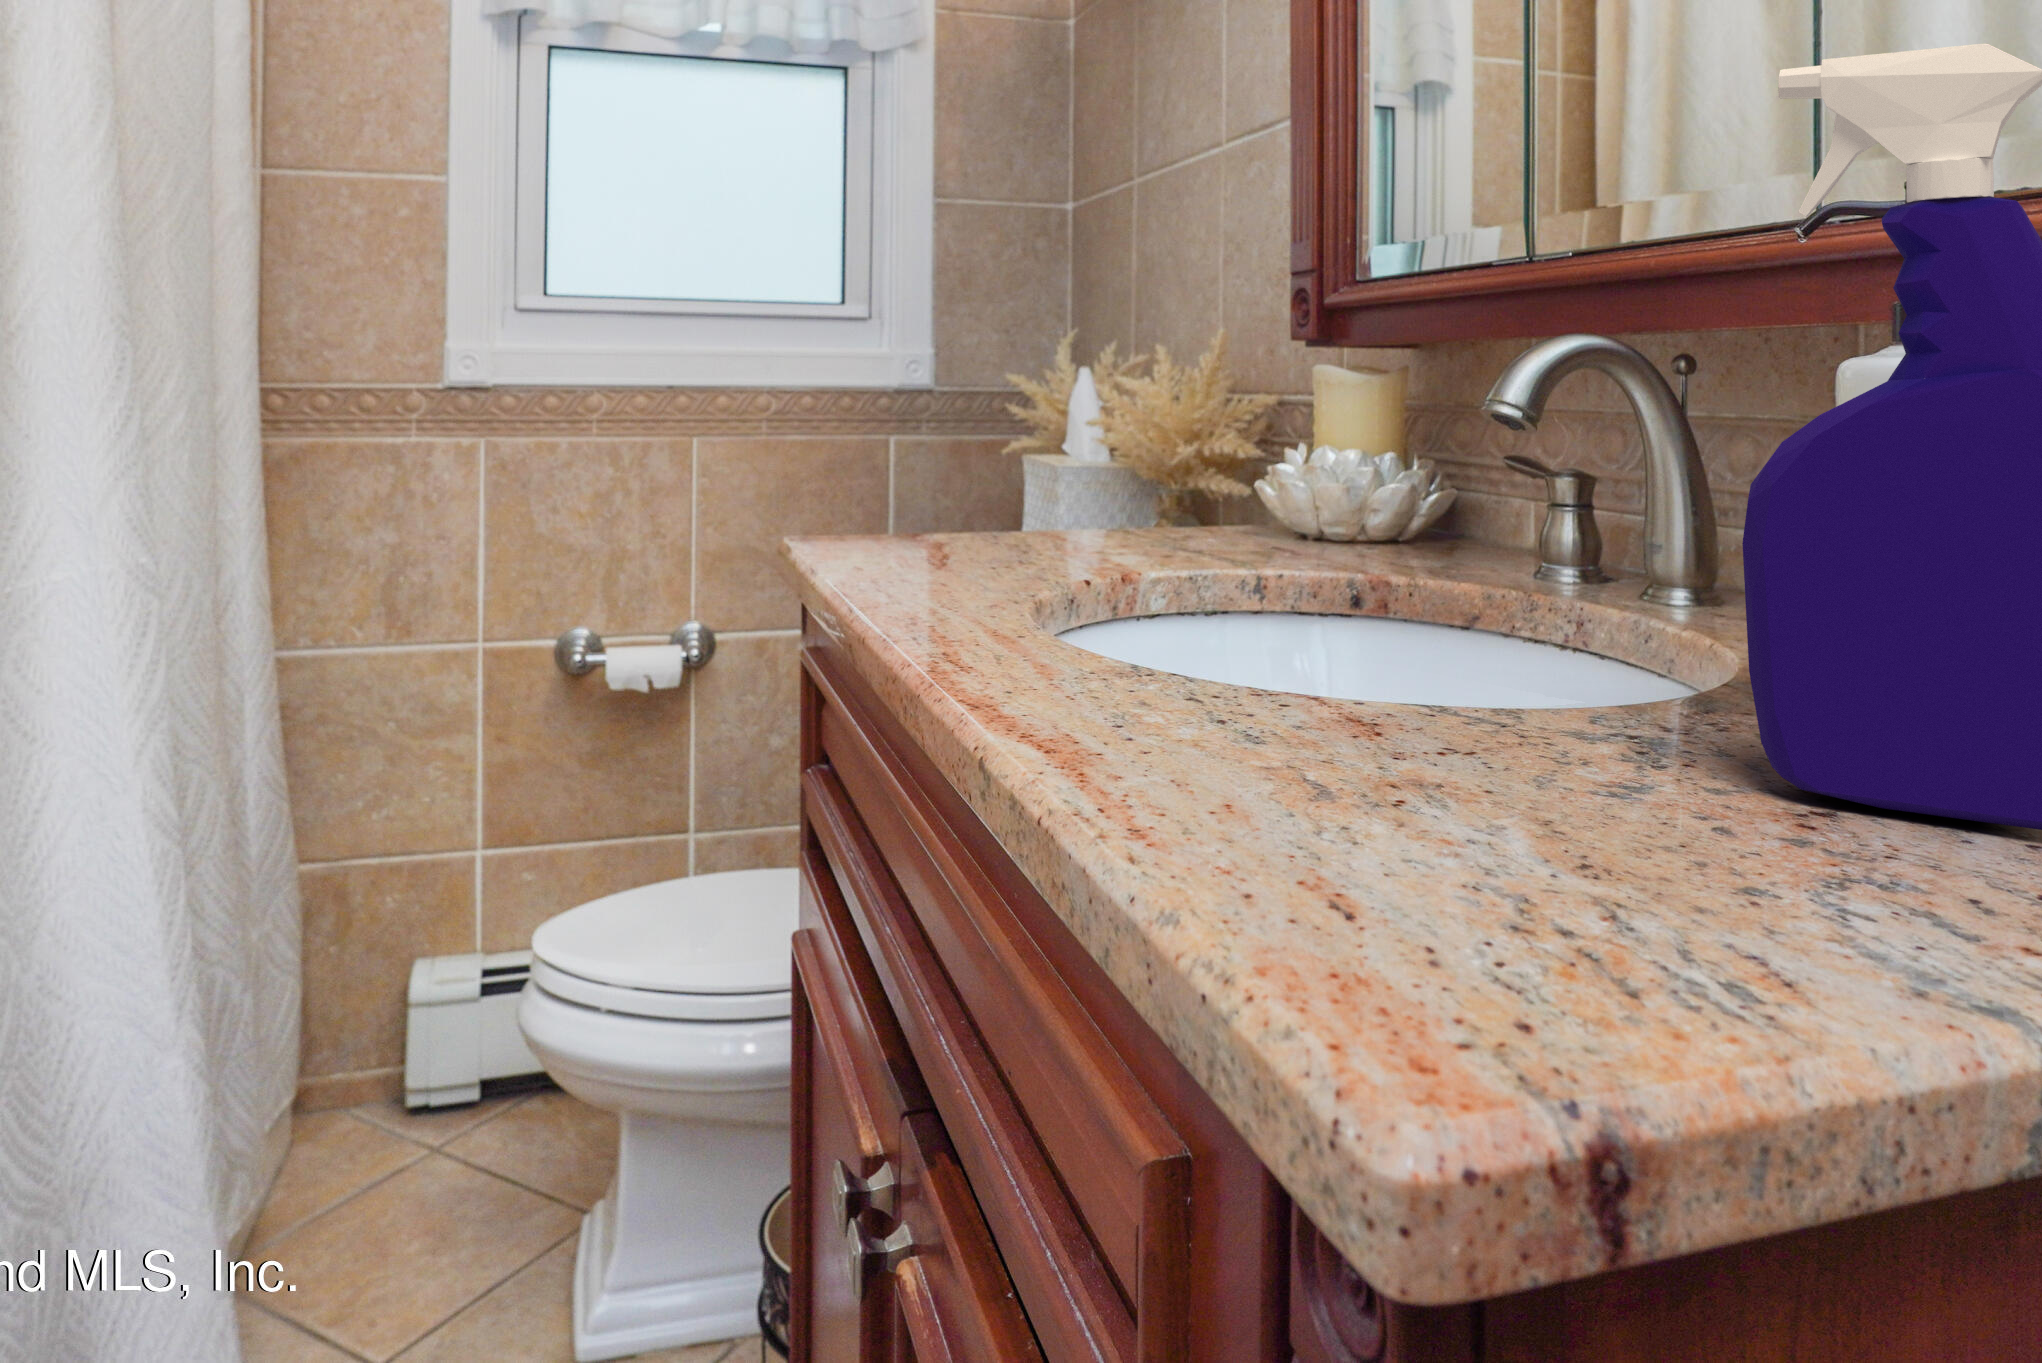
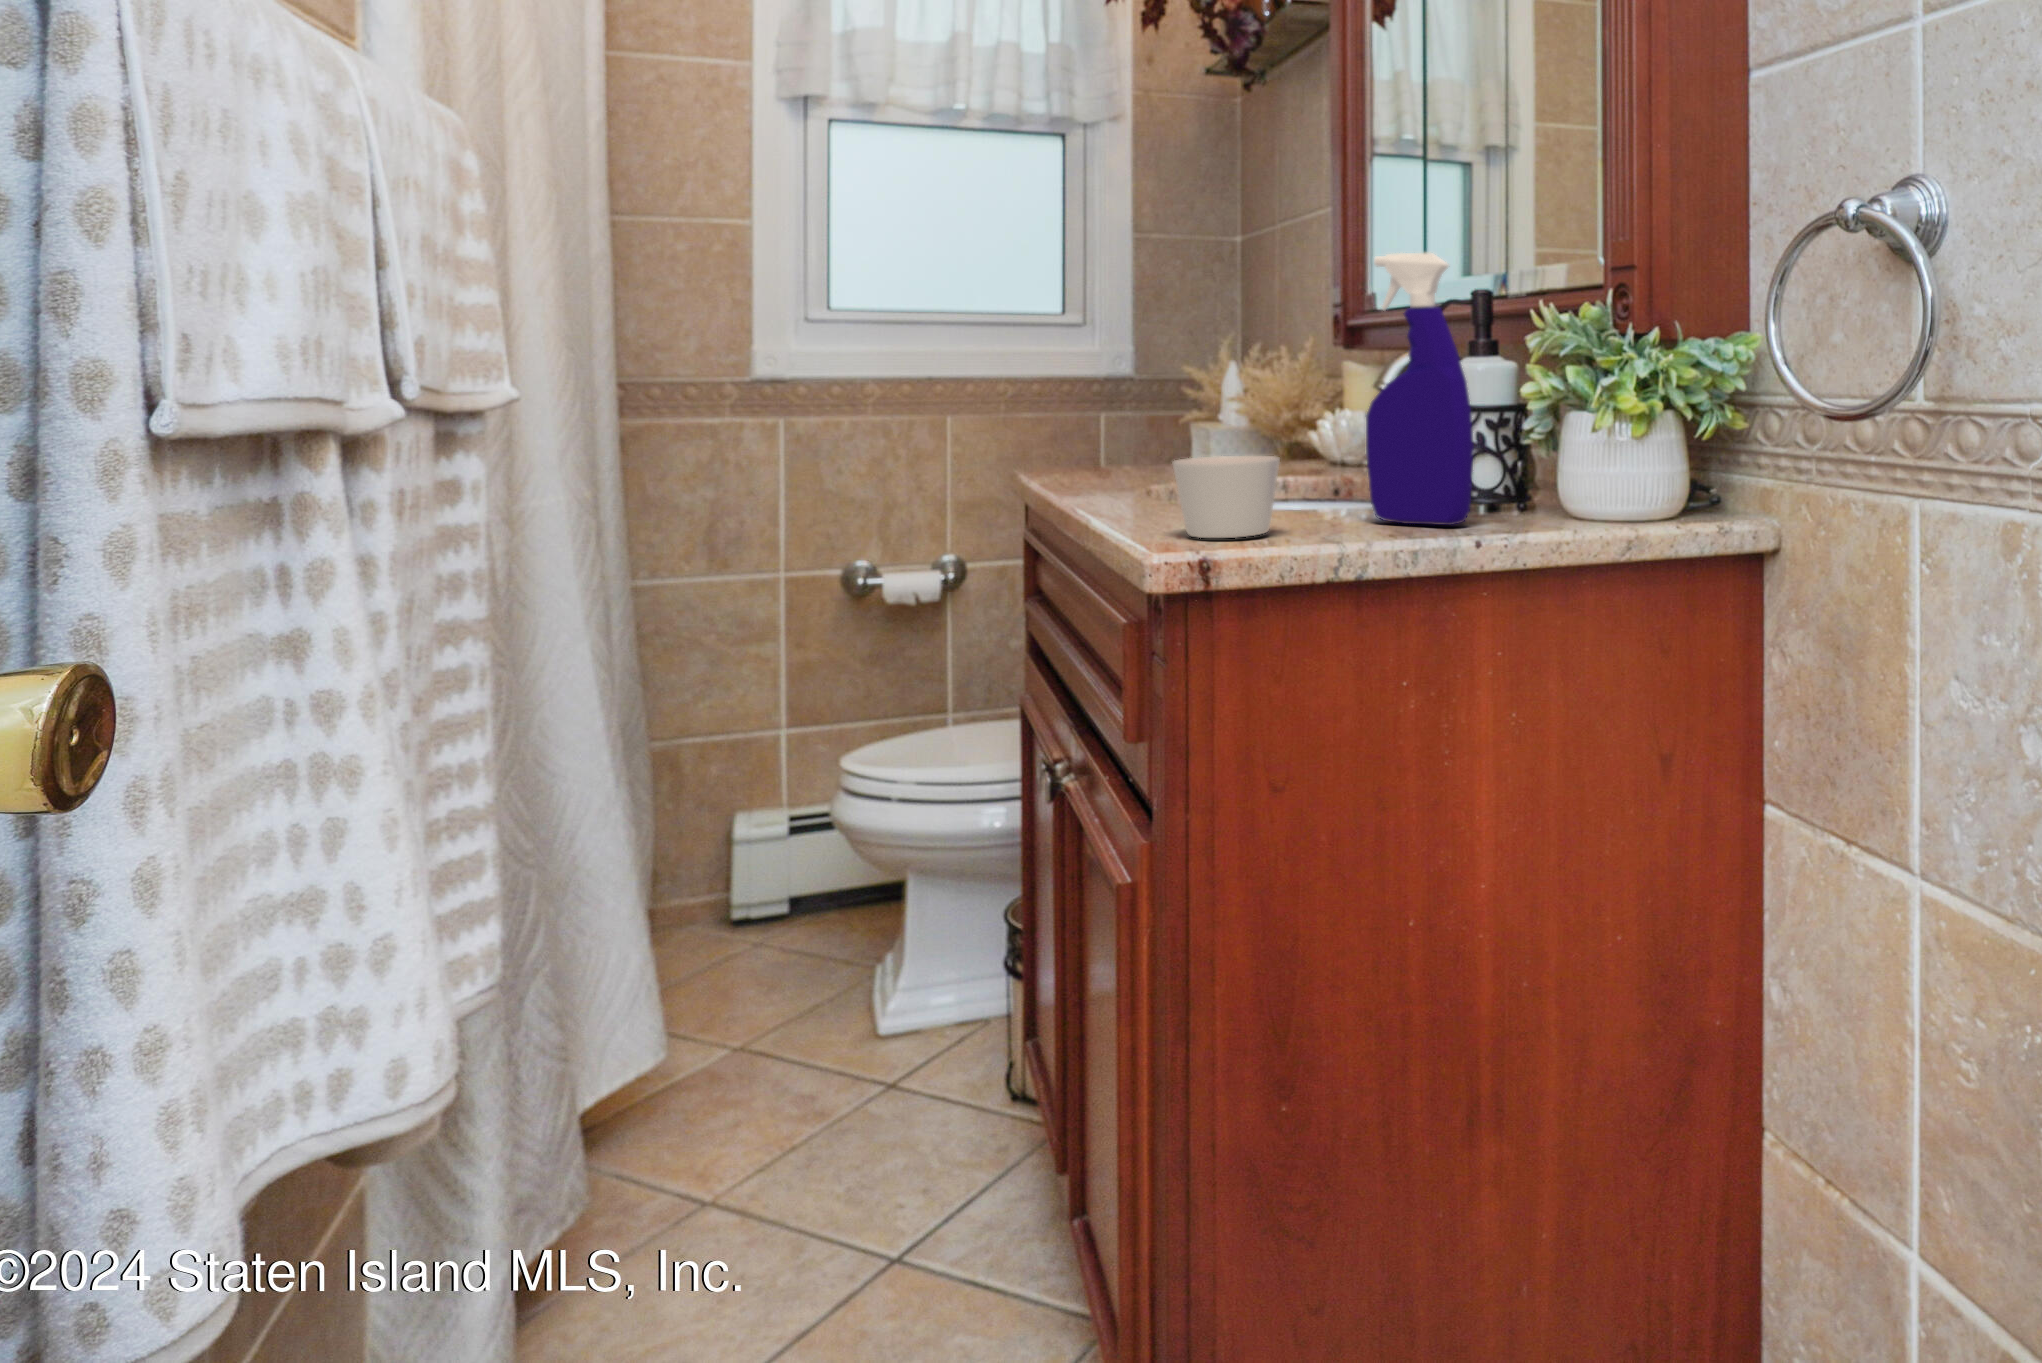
candle: none [1306,620,1651,921] -> present [1173,456,1280,538]

